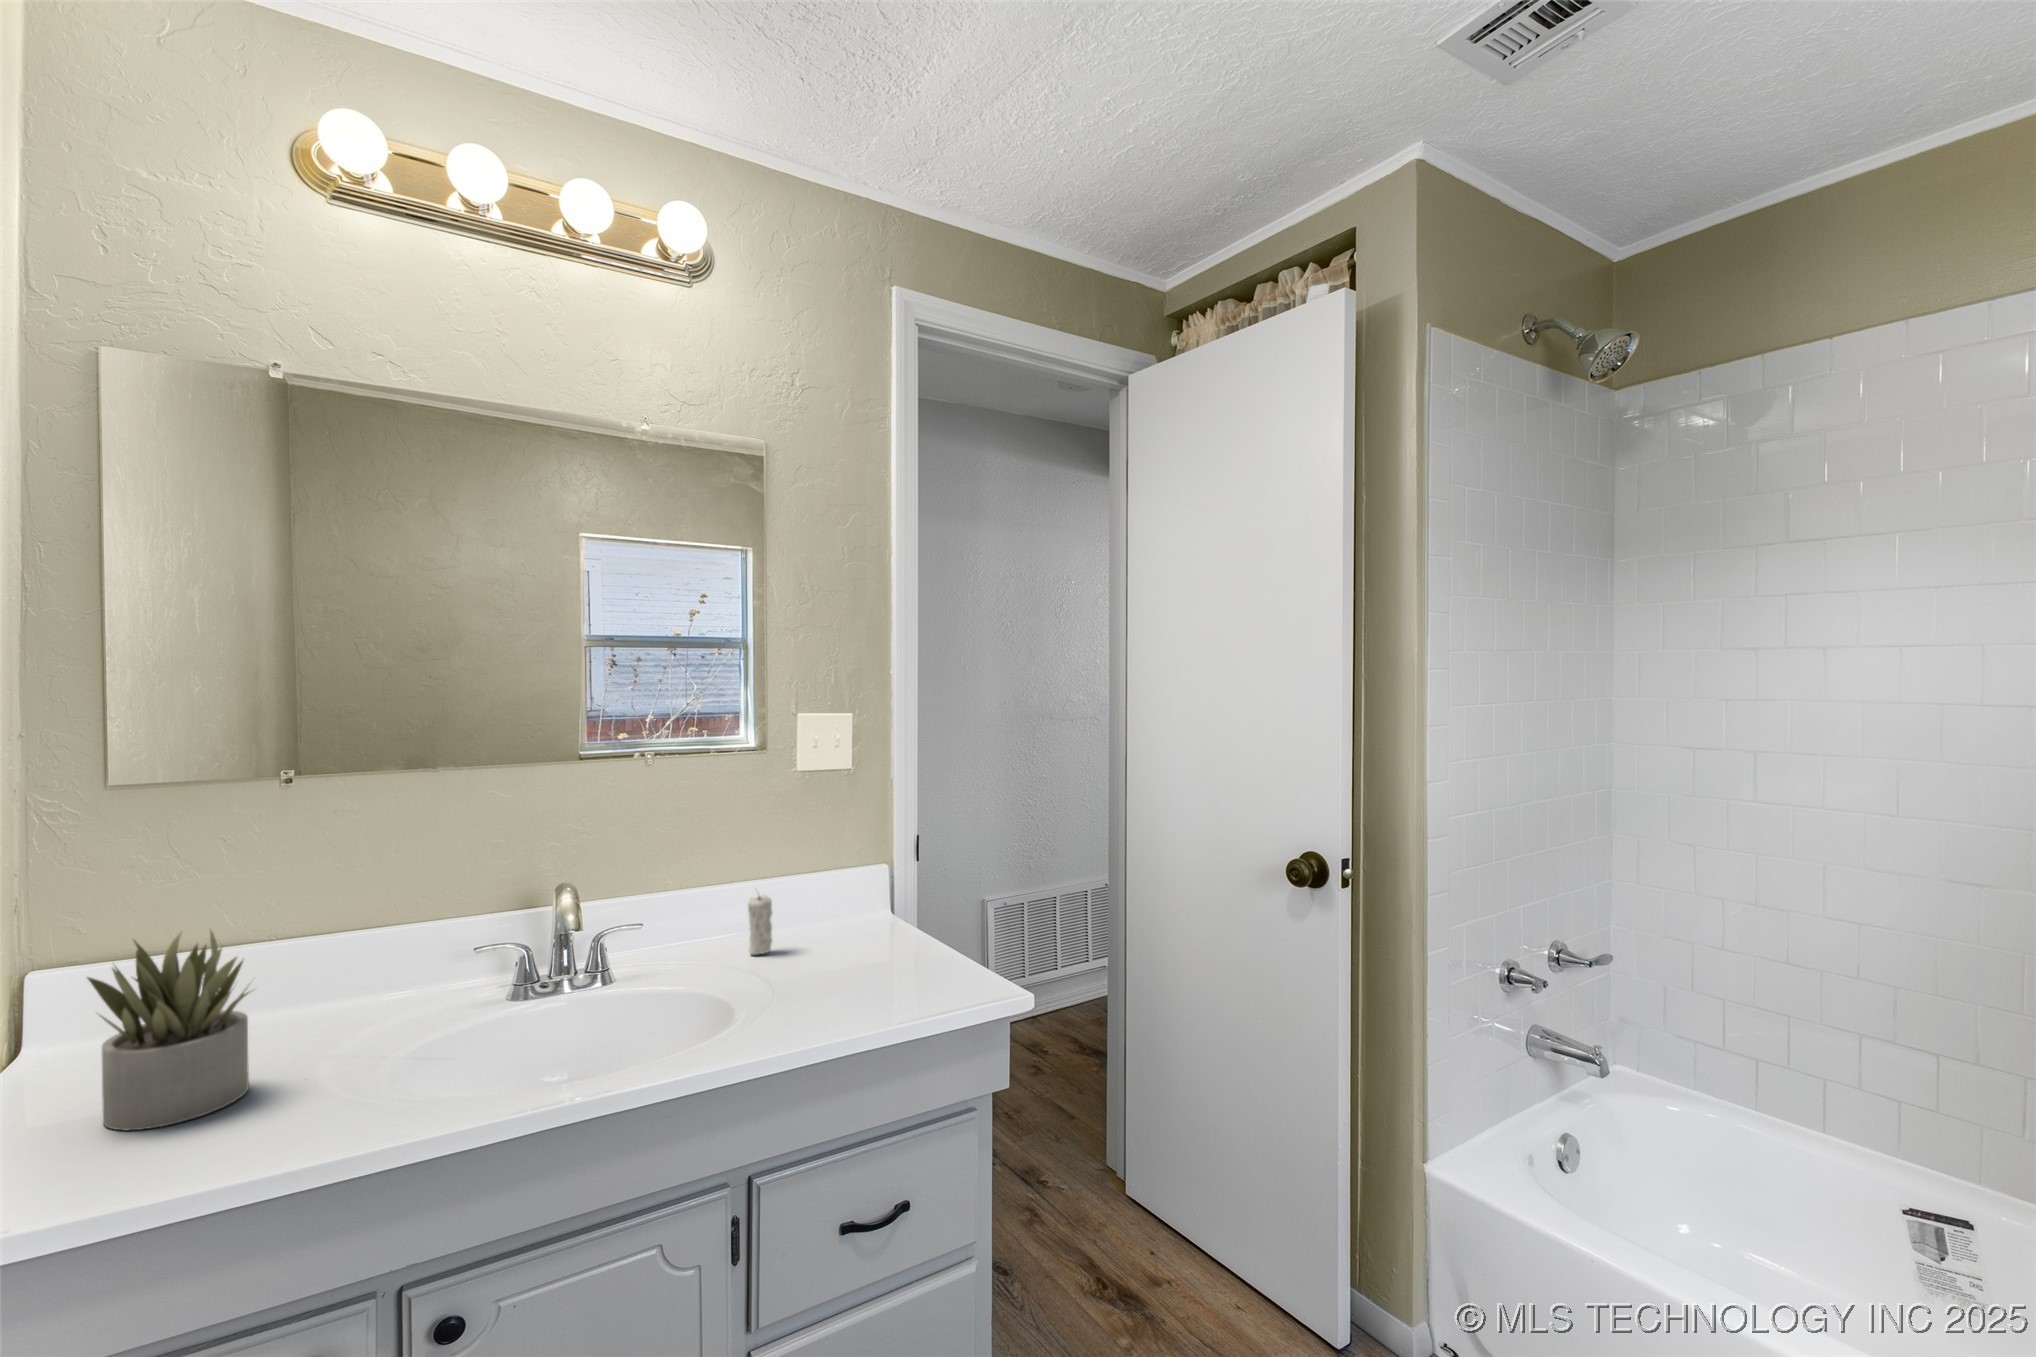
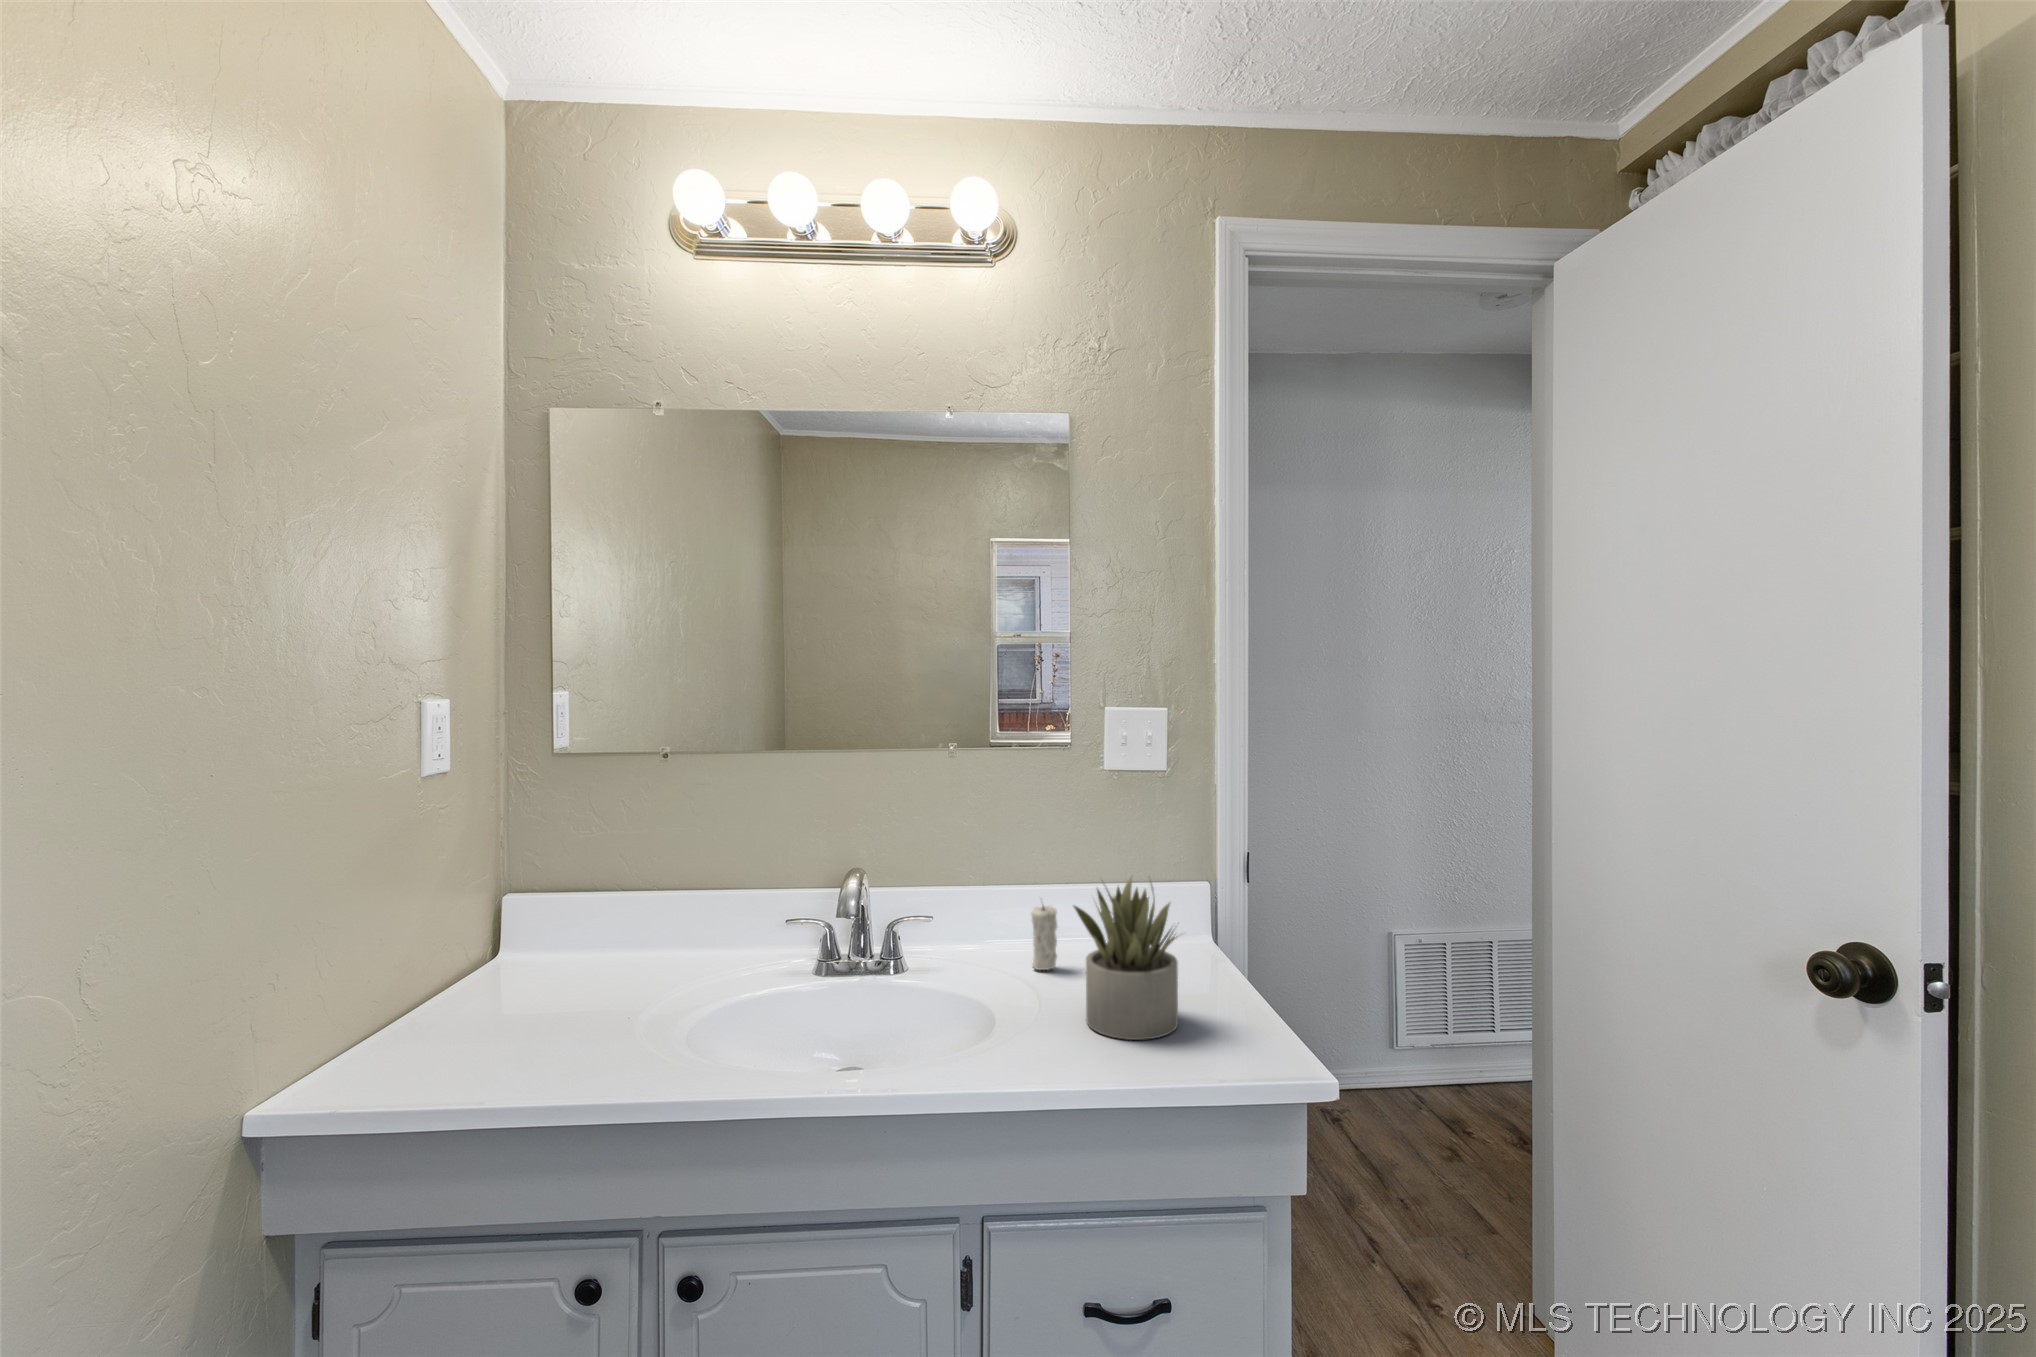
succulent plant: present [88,930,249,1130] -> present [1074,876,1181,1040]

